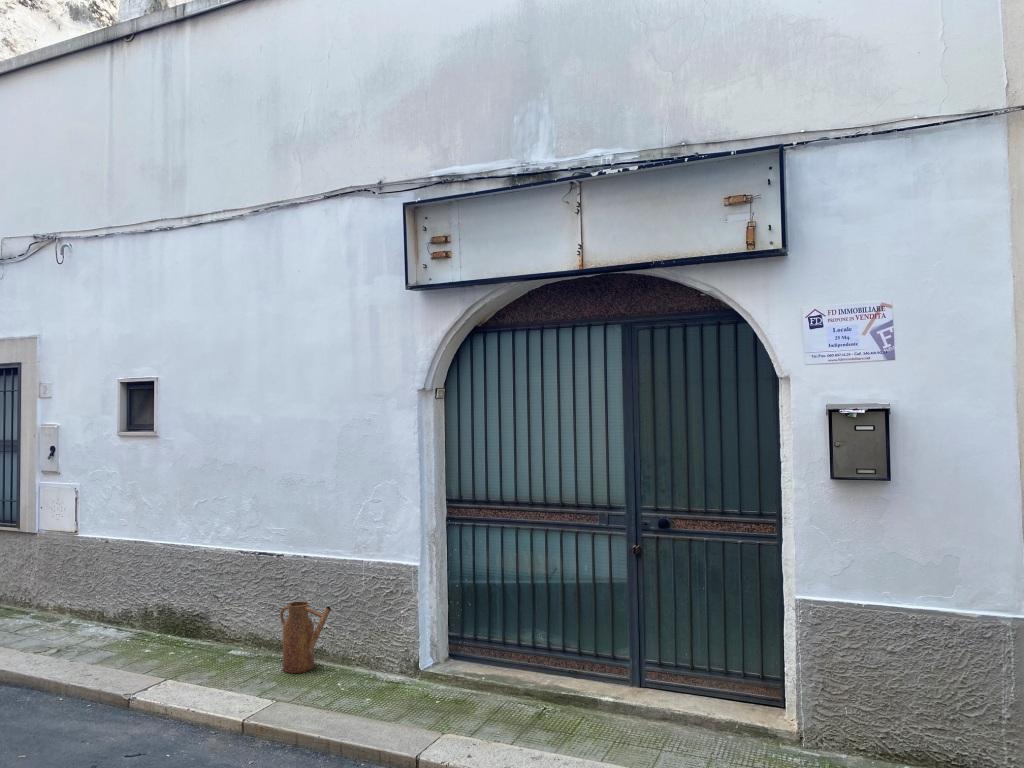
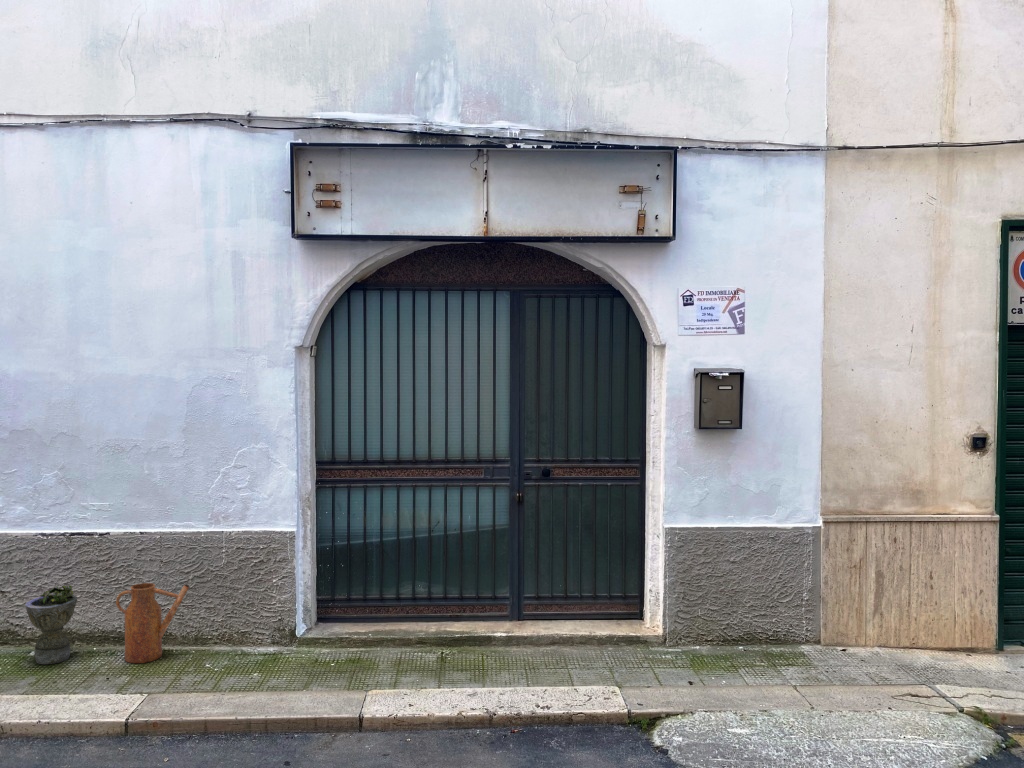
planter: none [218,596,259,663] -> present [25,585,77,664]

